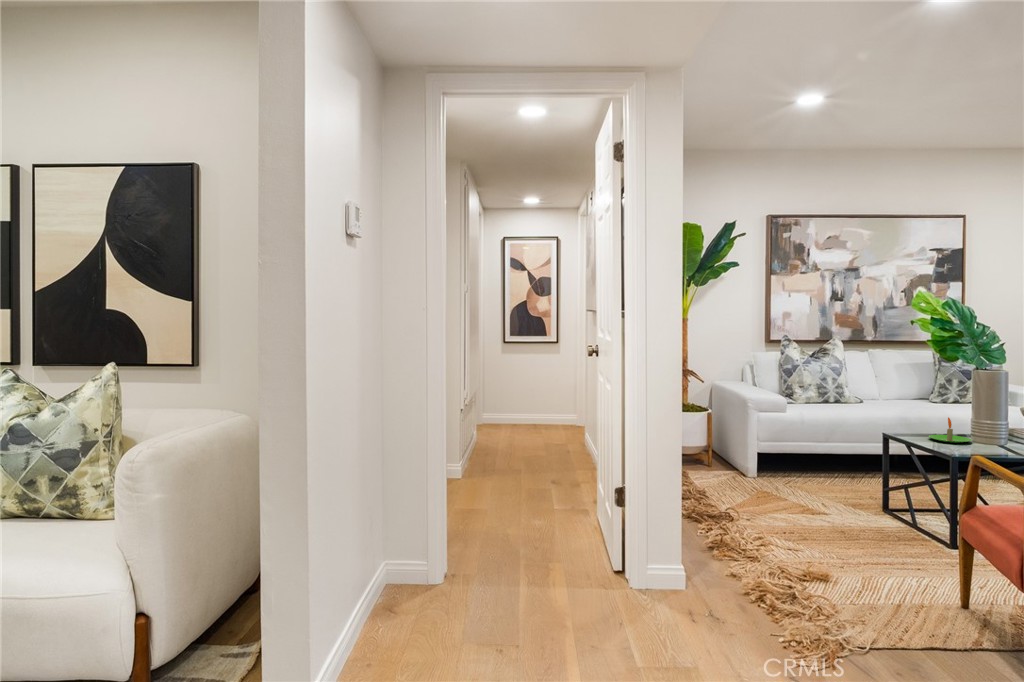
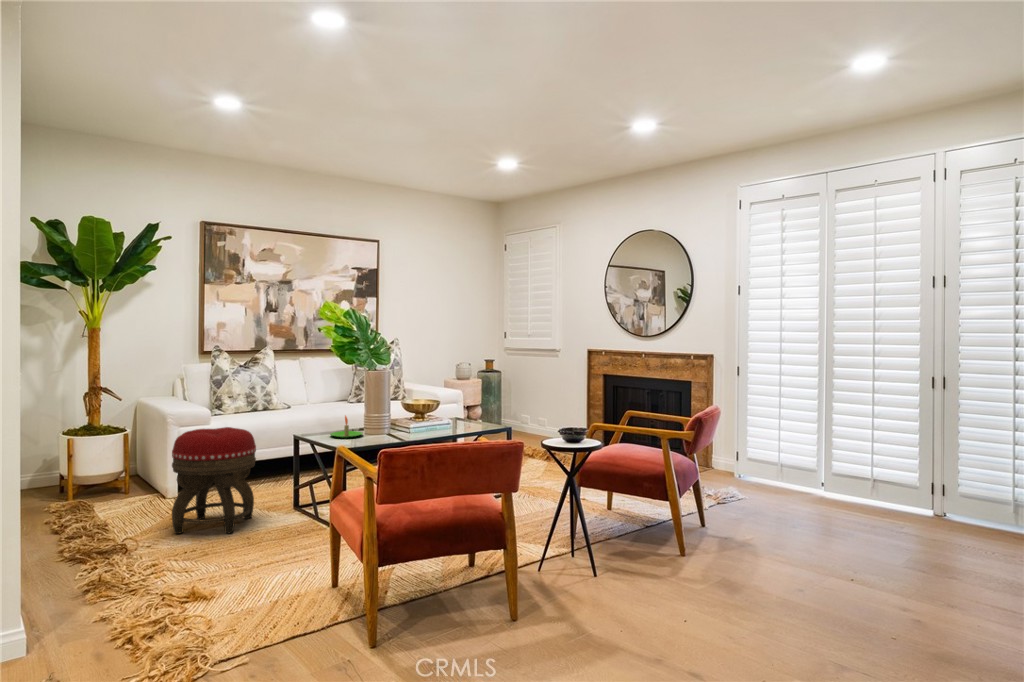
footstool: none [764,417,845,523] -> present [172,427,256,534]

